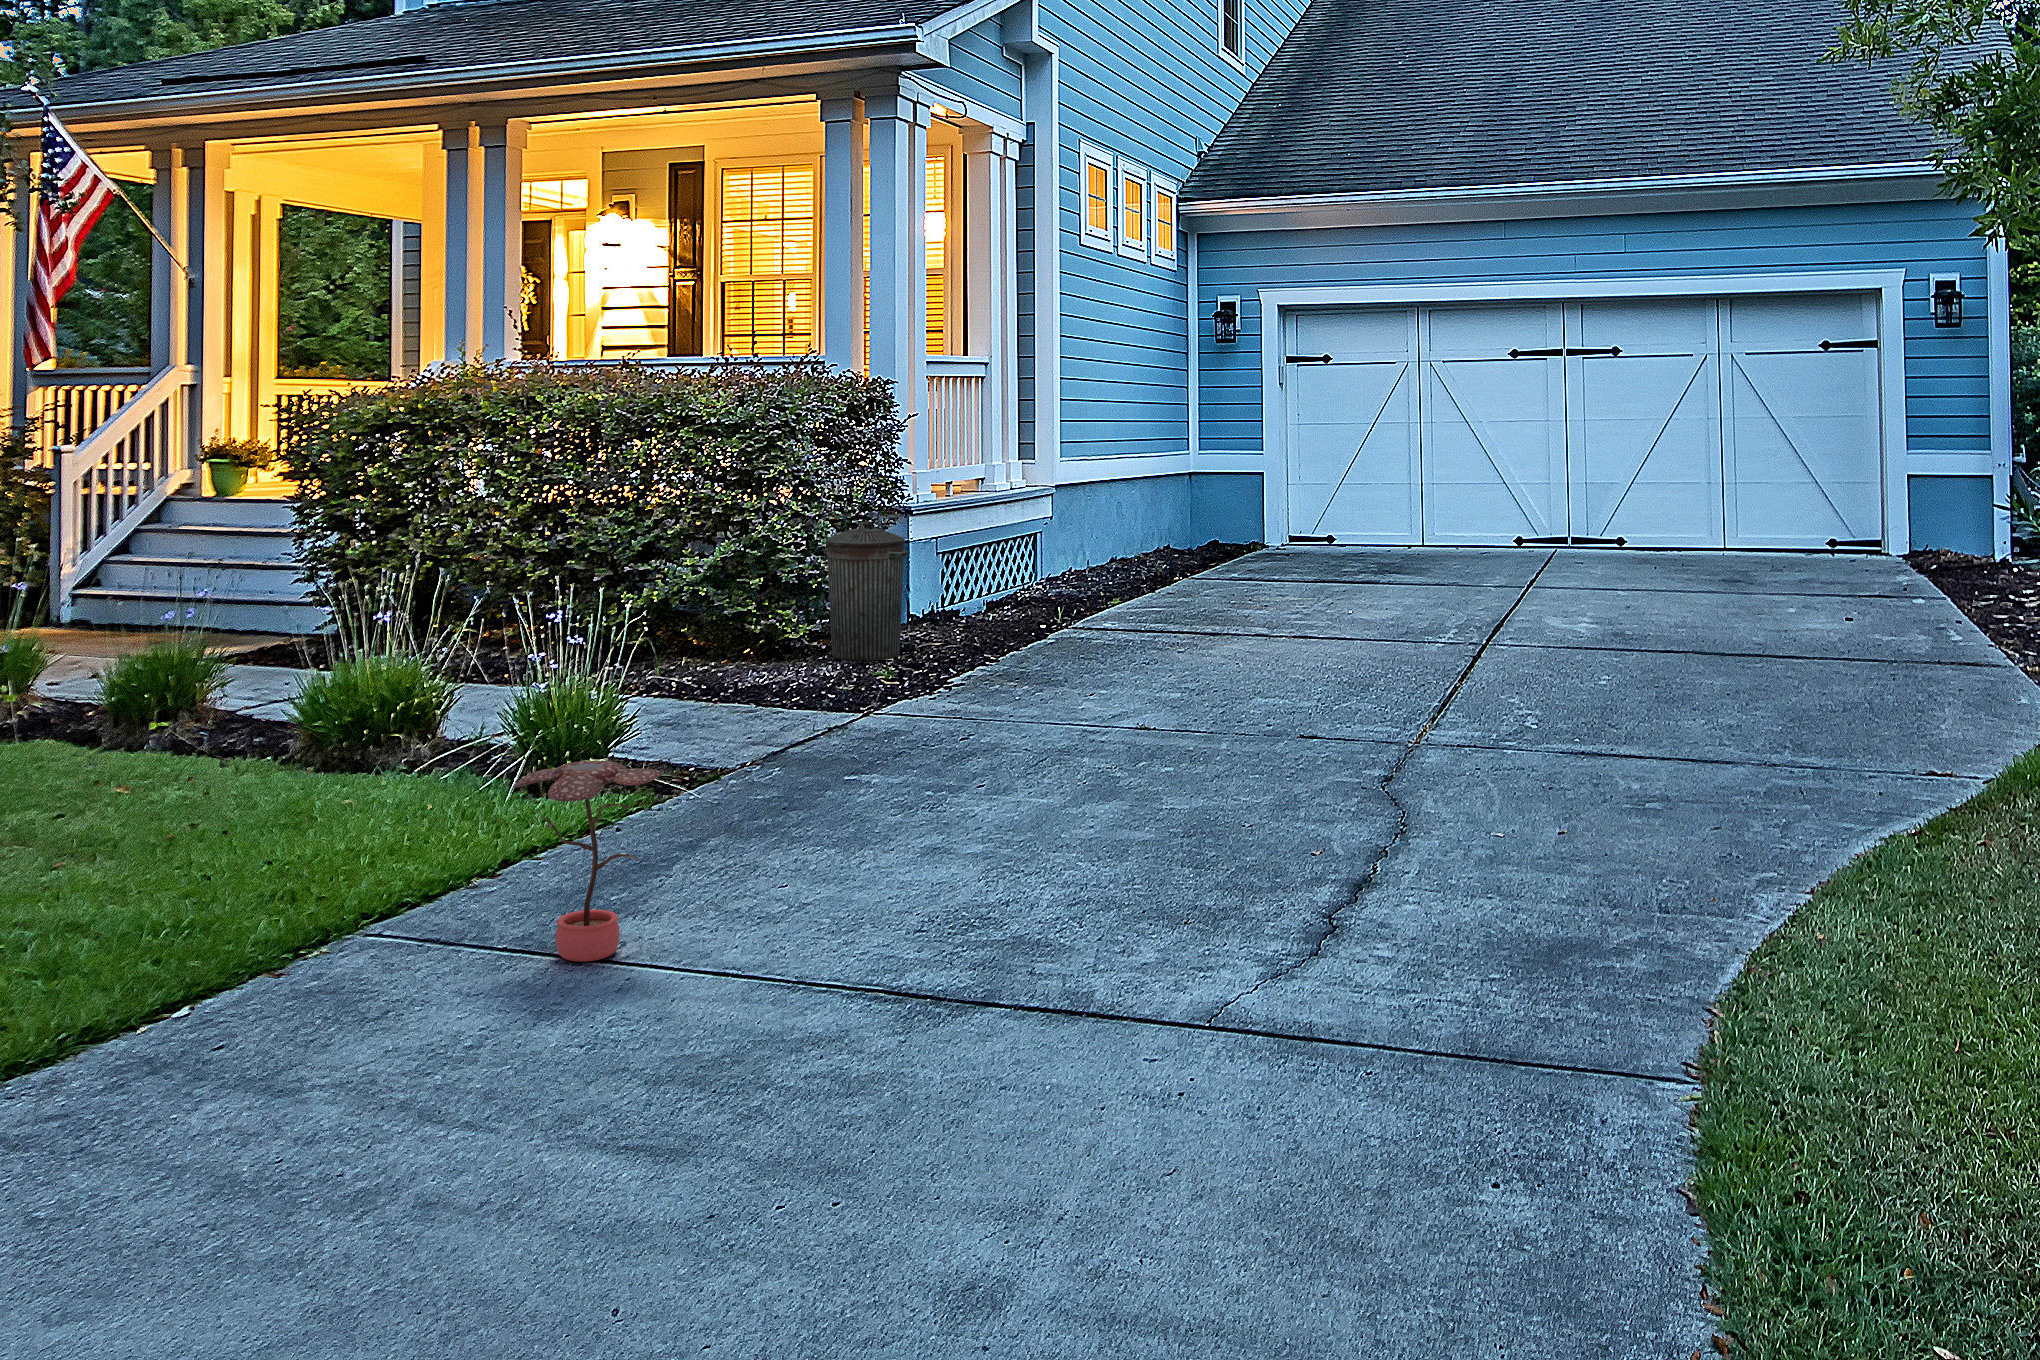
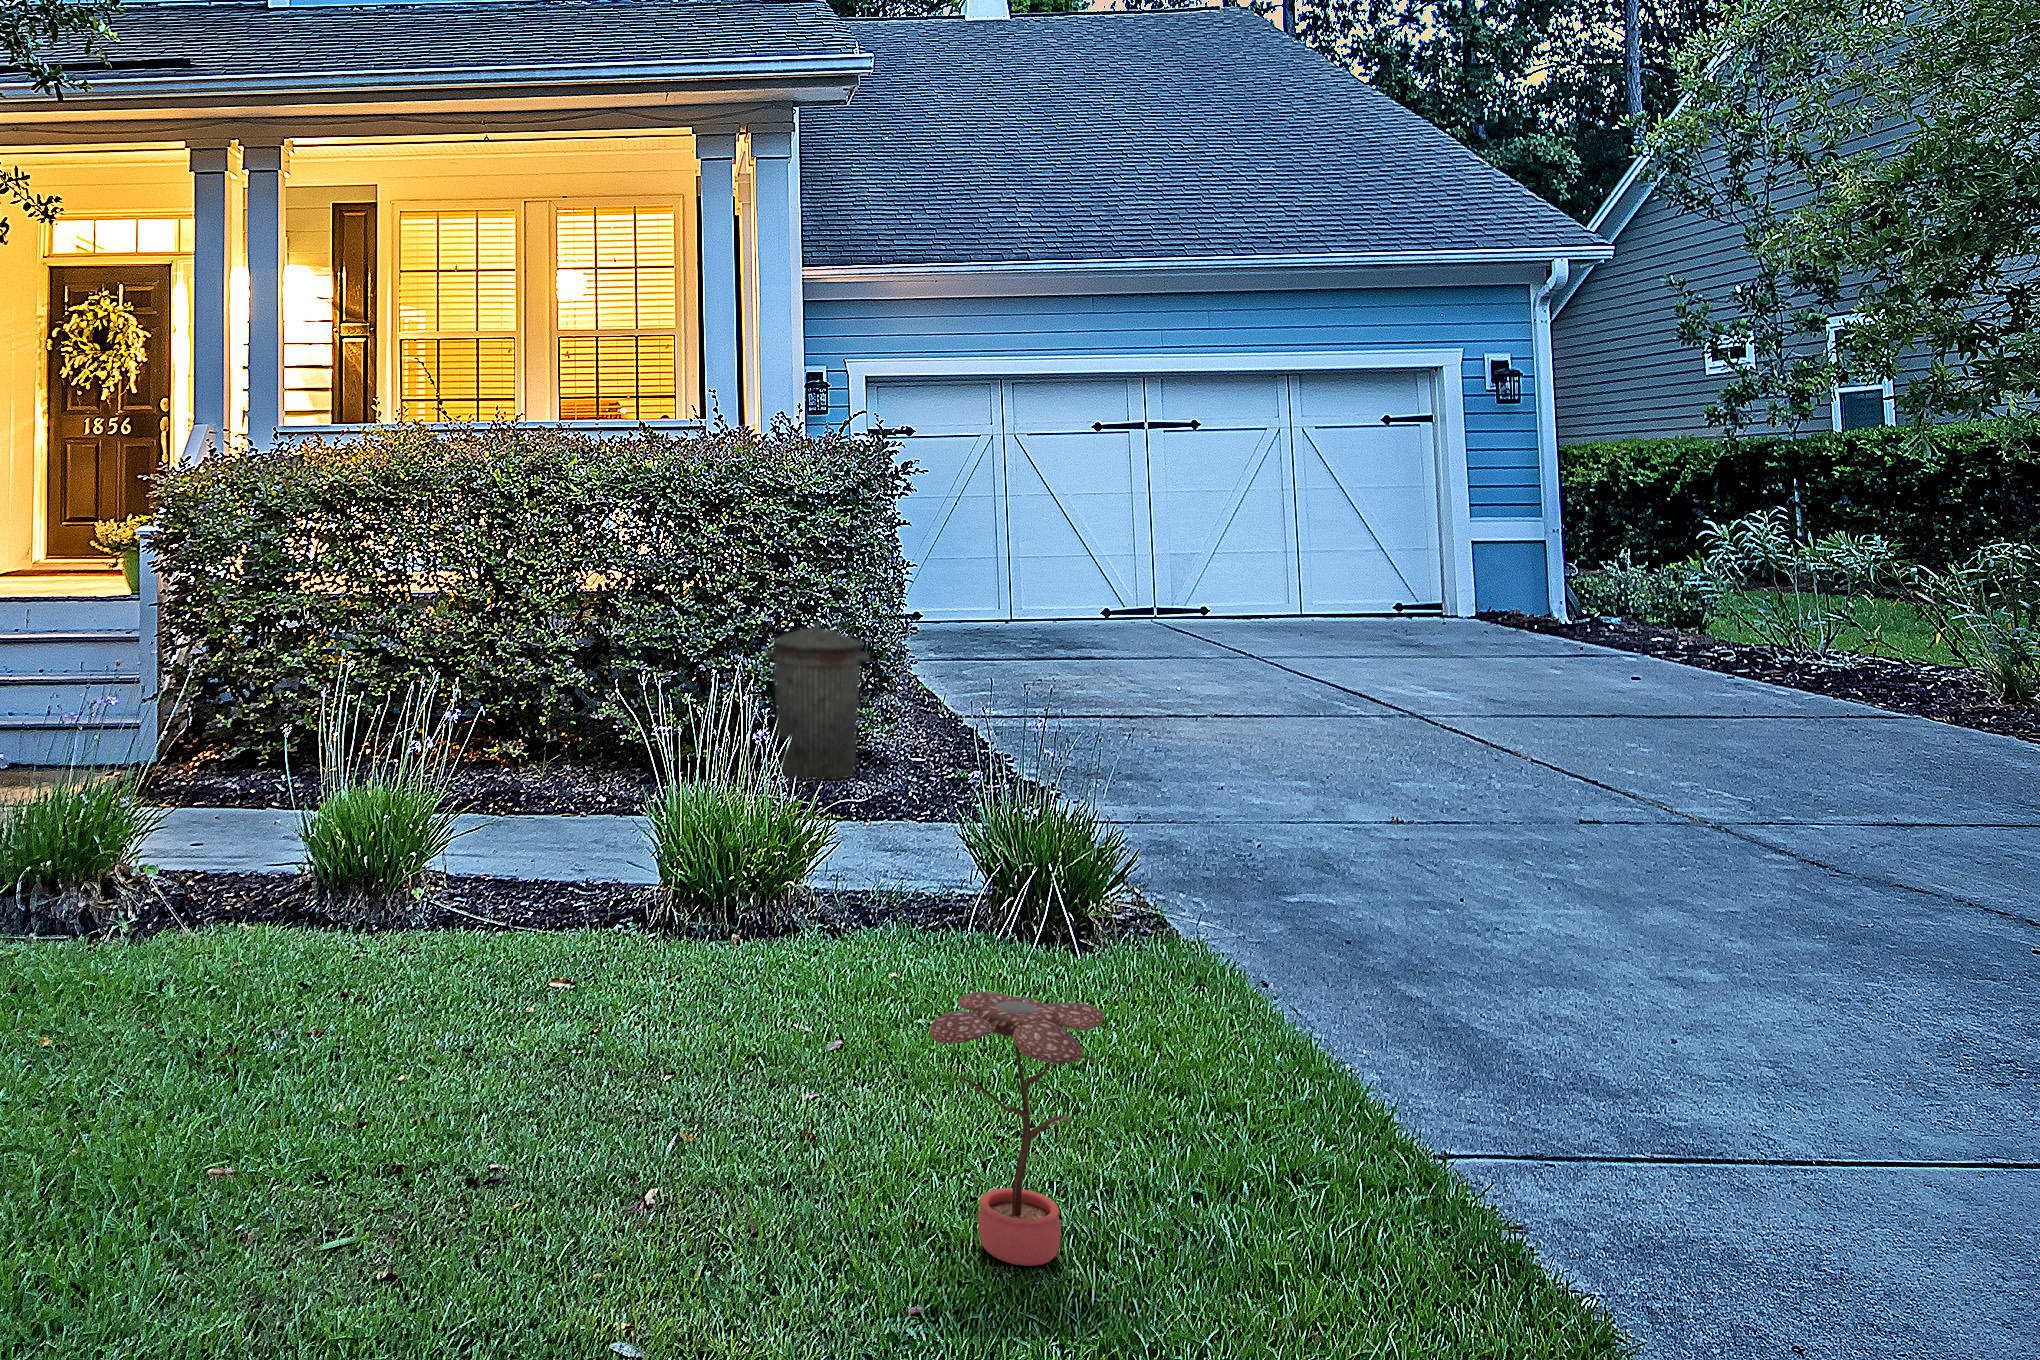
potted plant: present [513,761,662,962] -> present [929,992,1104,1266]

